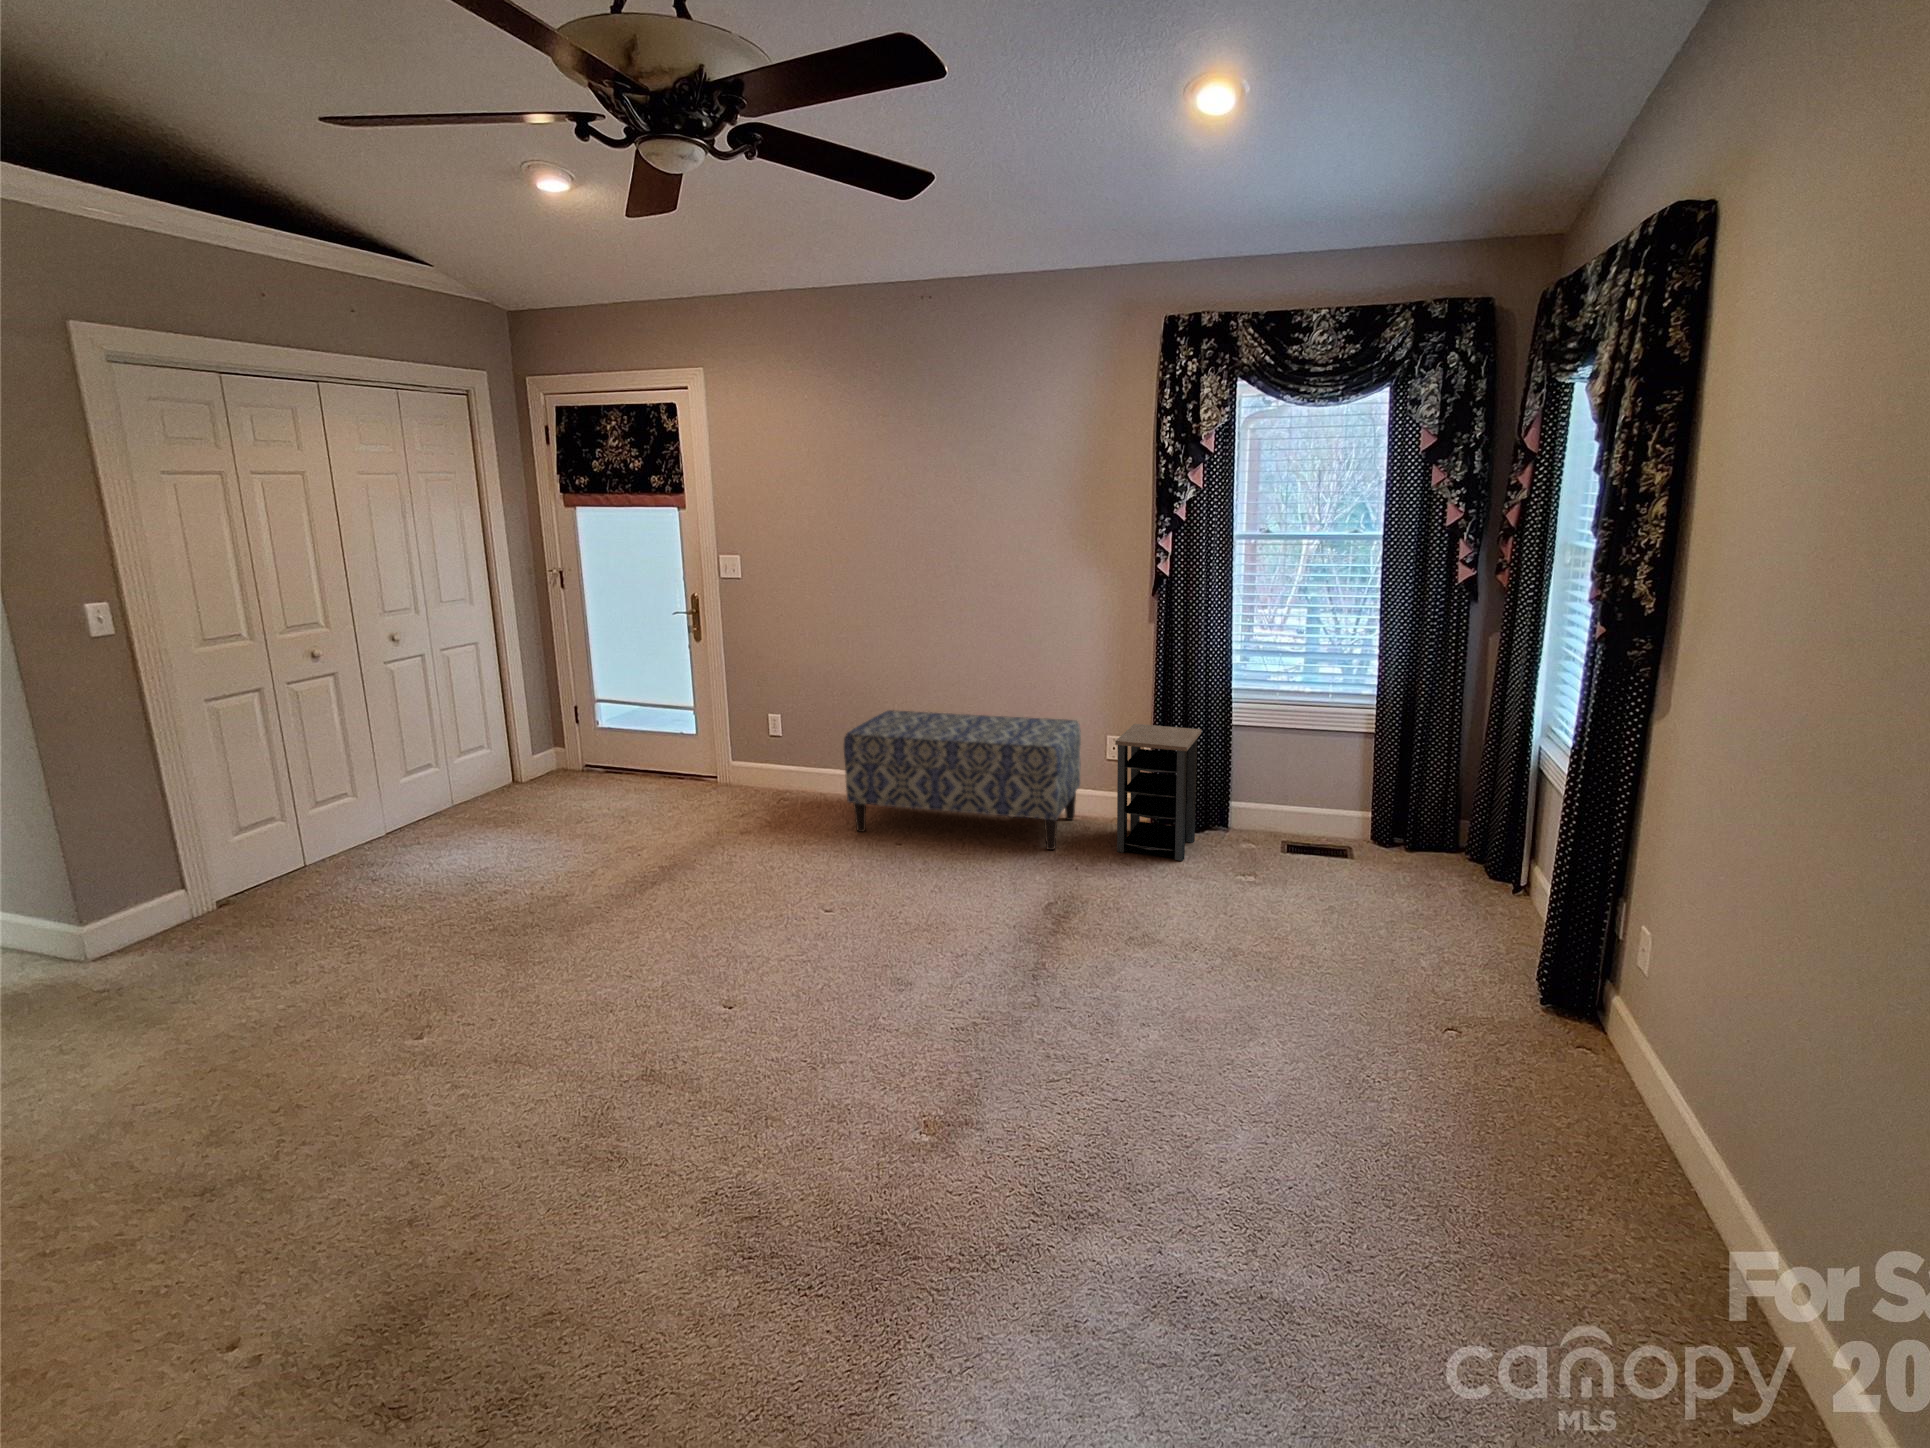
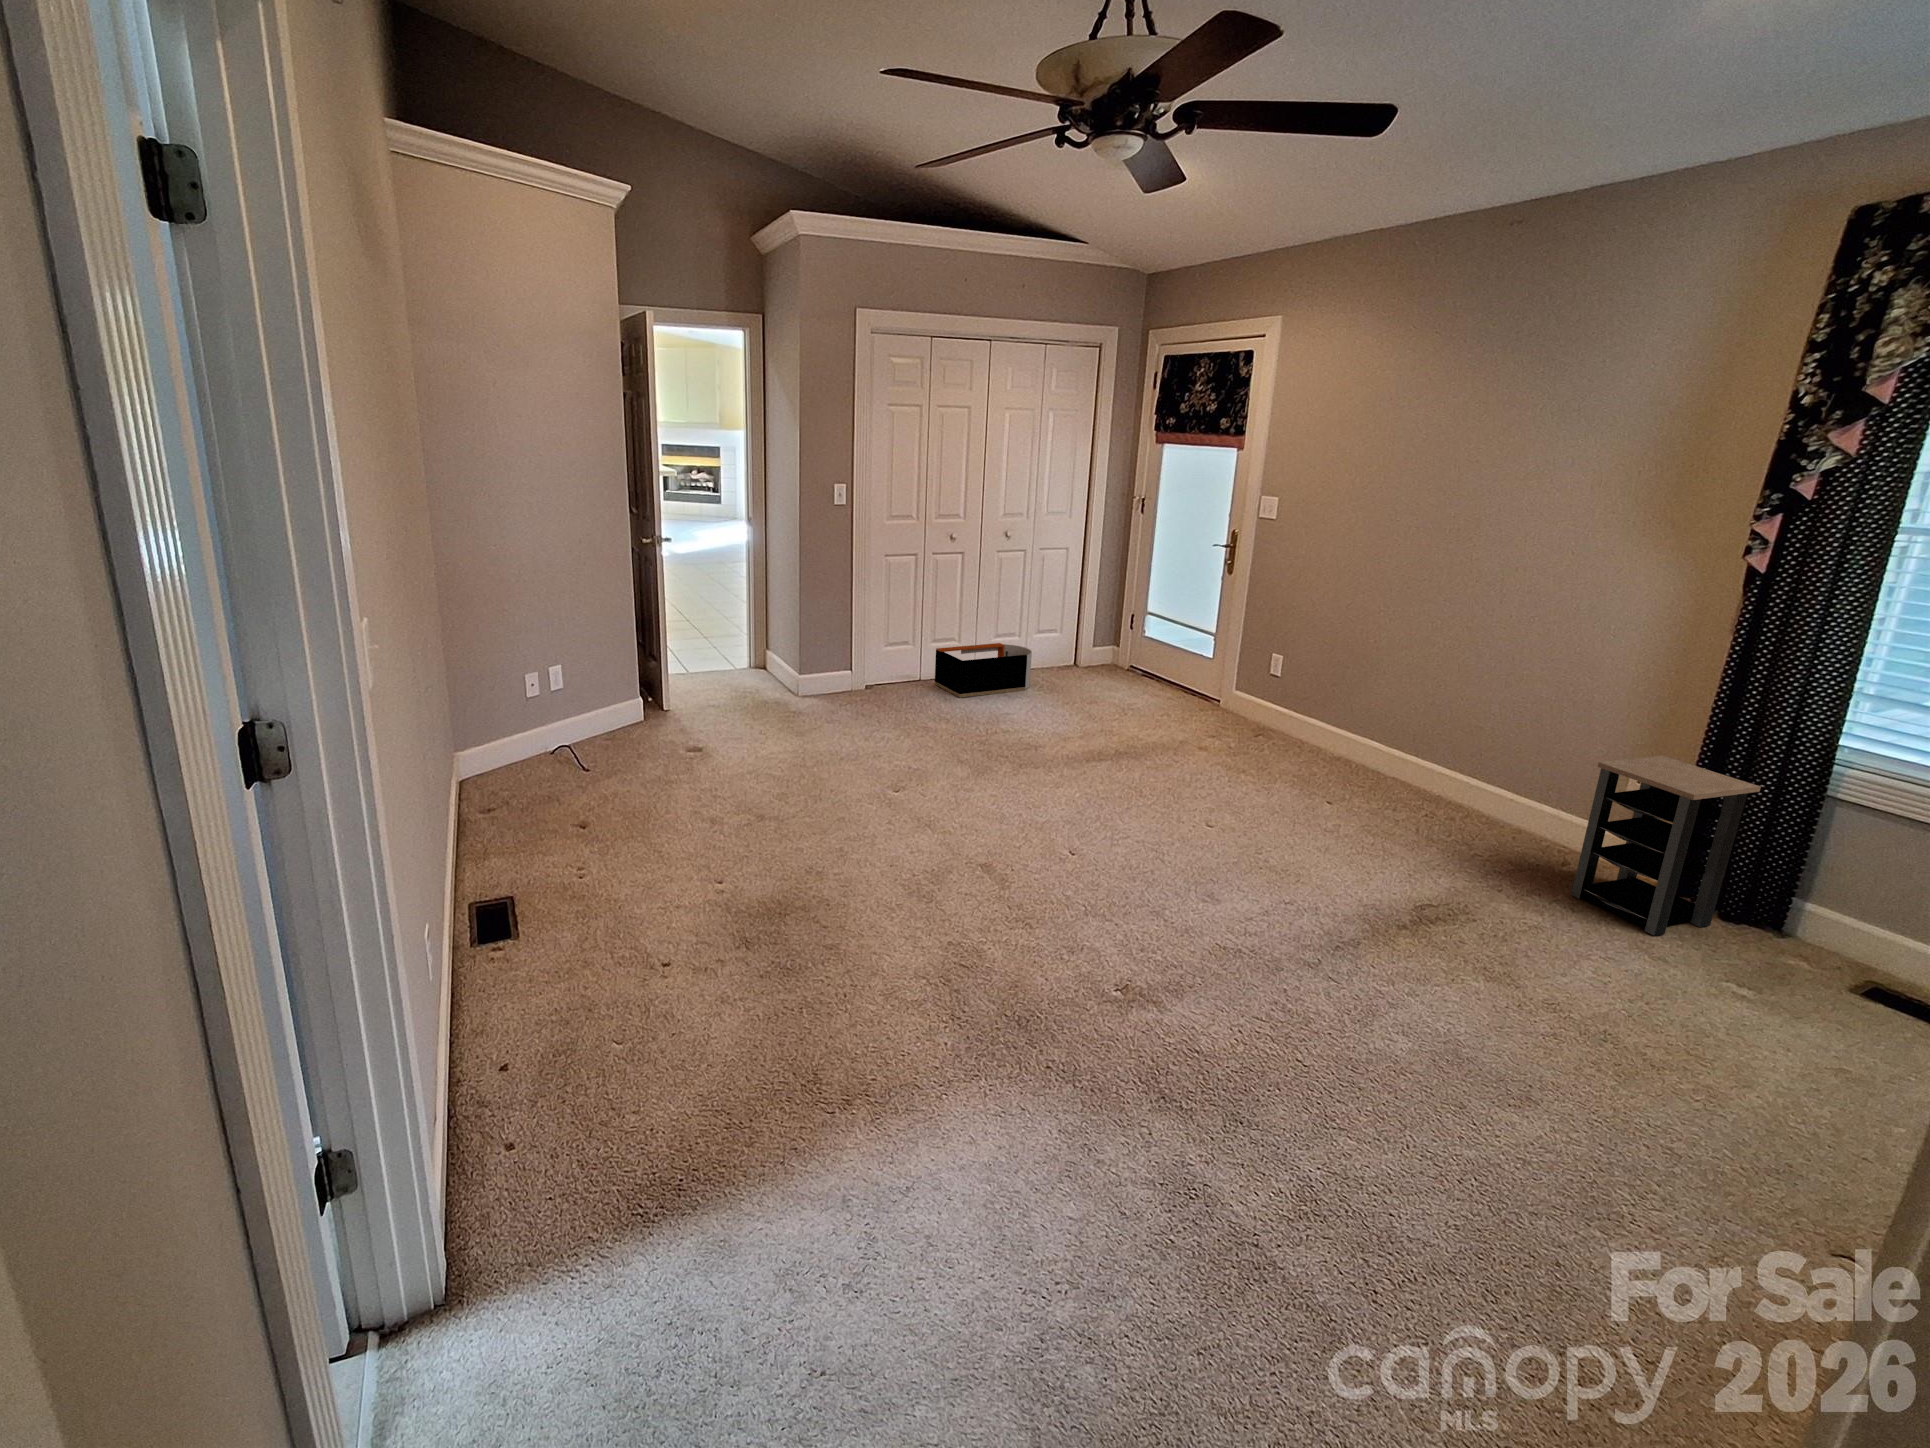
bench: present [844,710,1081,850] -> none [1292,673,1592,864]
storage bin: none [319,778,480,872] -> present [935,643,1032,698]

